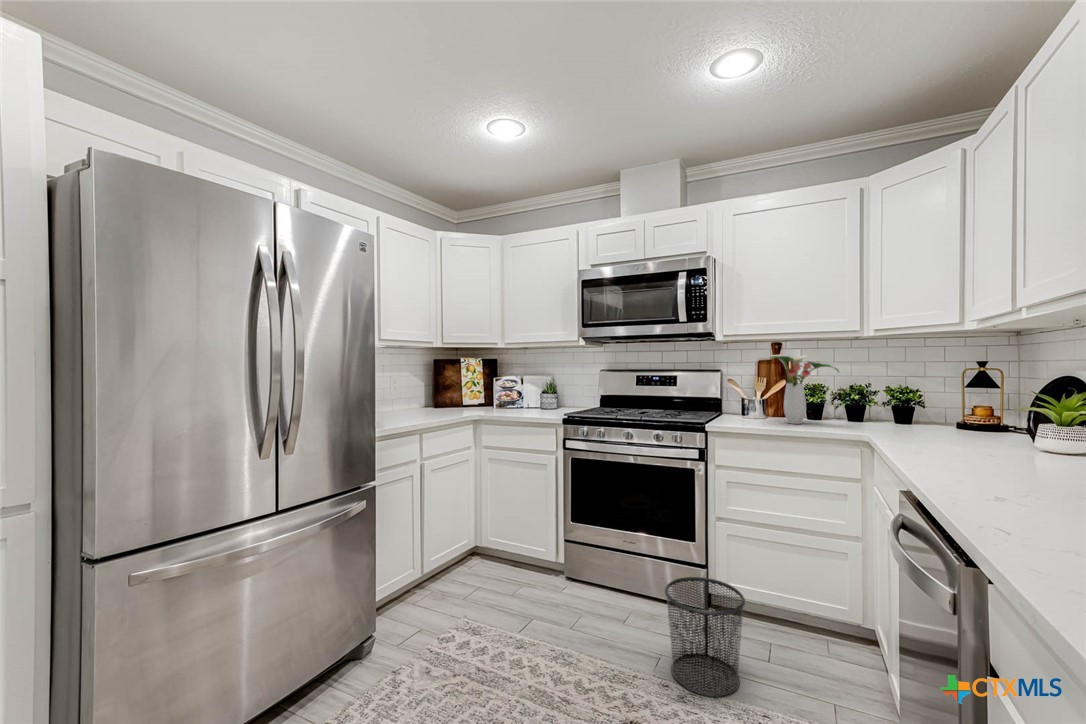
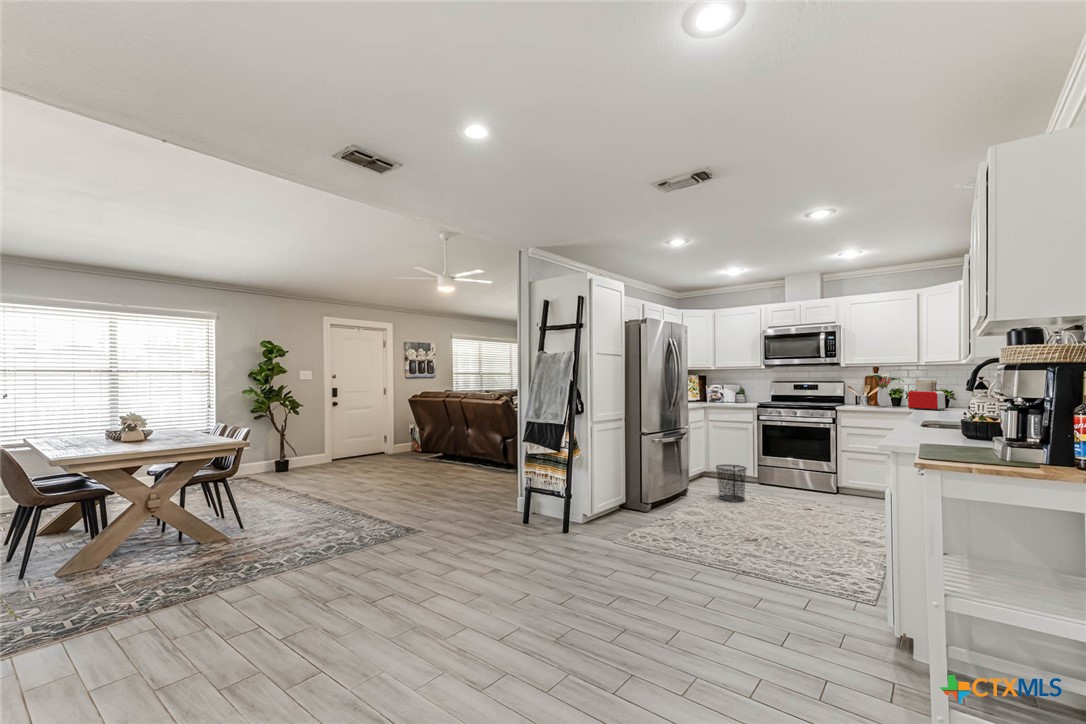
toaster: none [849,368,930,438] -> present [908,380,945,410]
waste bin: present [665,577,745,696] -> present [716,465,747,502]

